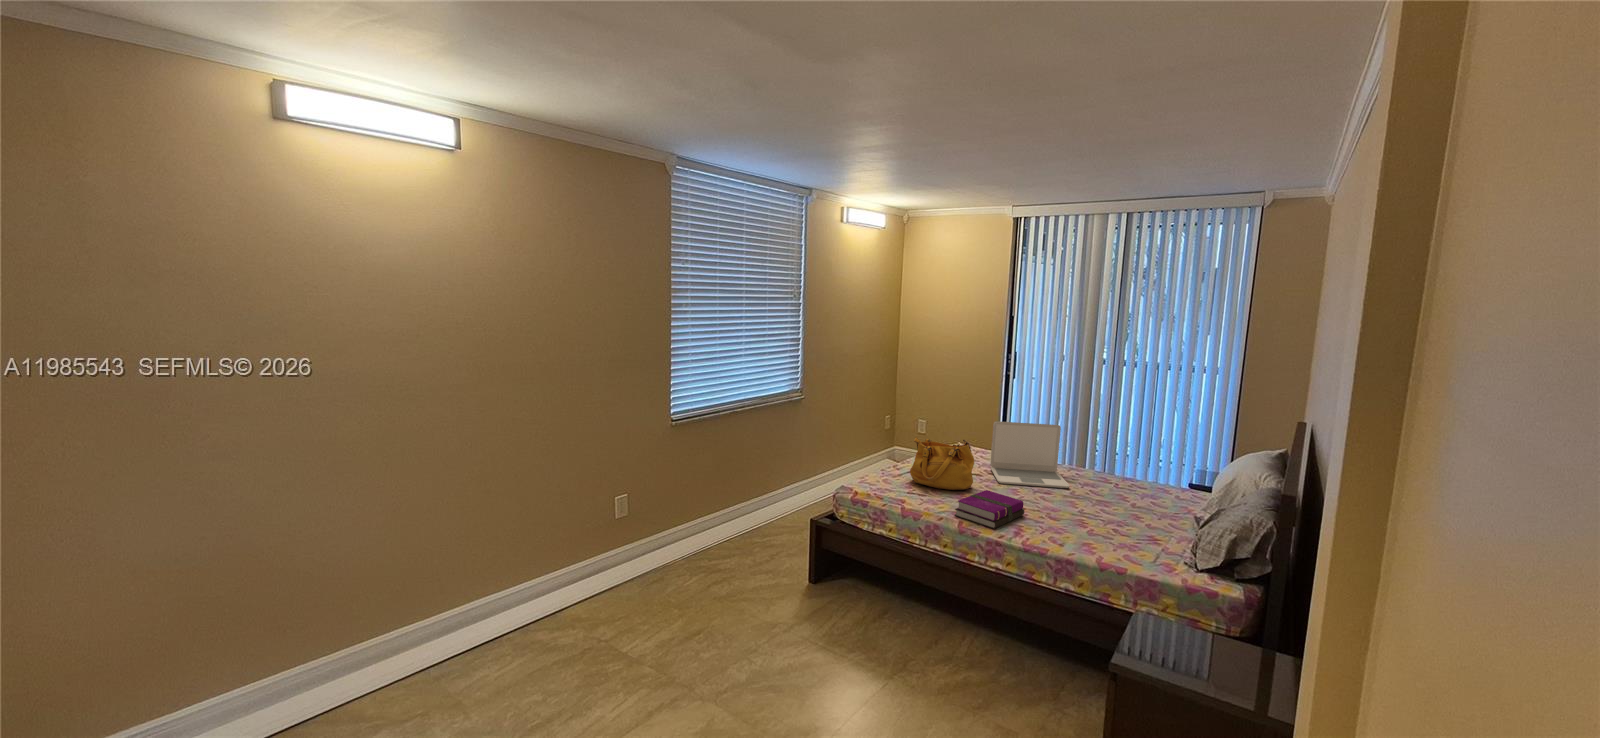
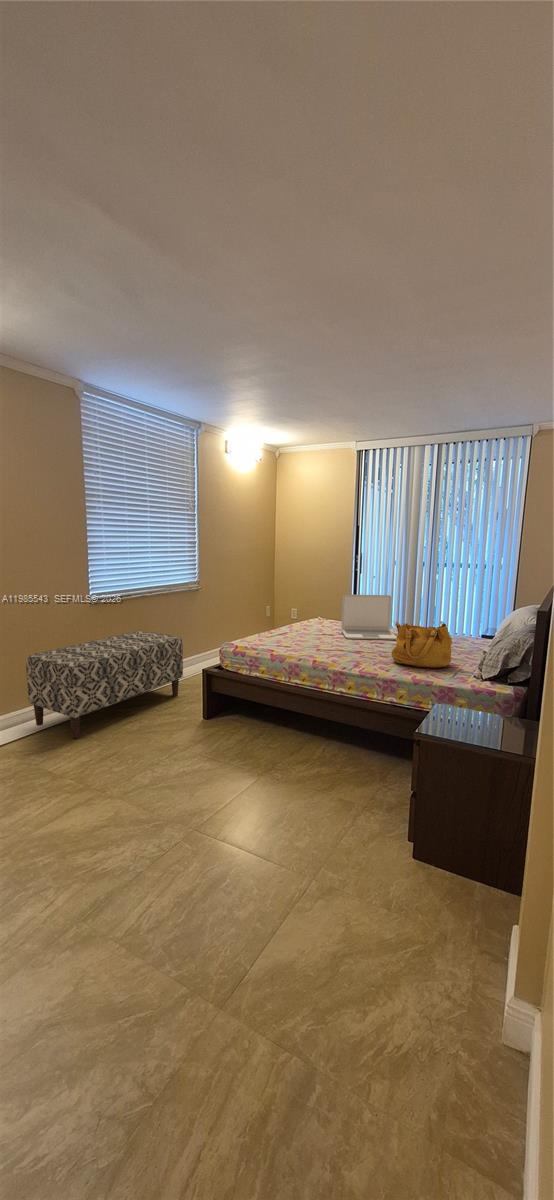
handbag: present [910,437,974,490] -> present [392,621,452,668]
bench: none [602,456,783,599] -> present [26,630,183,739]
hardback book: present [955,490,1025,529] -> none [310,639,363,664]

